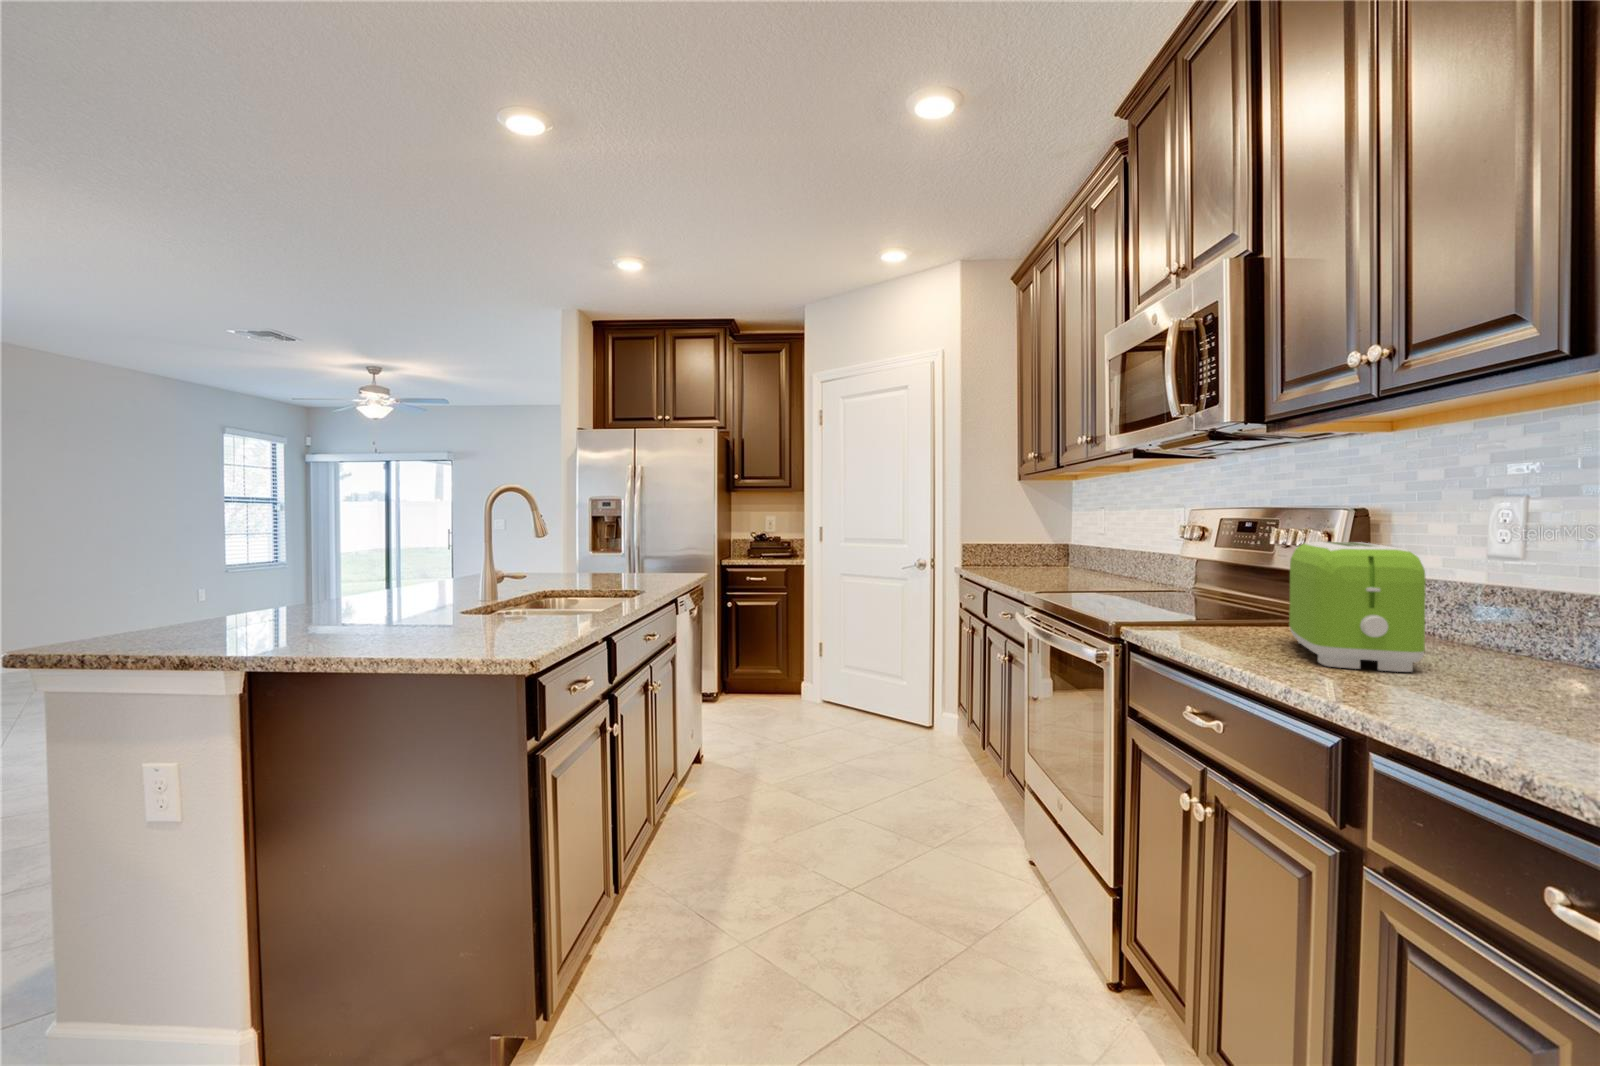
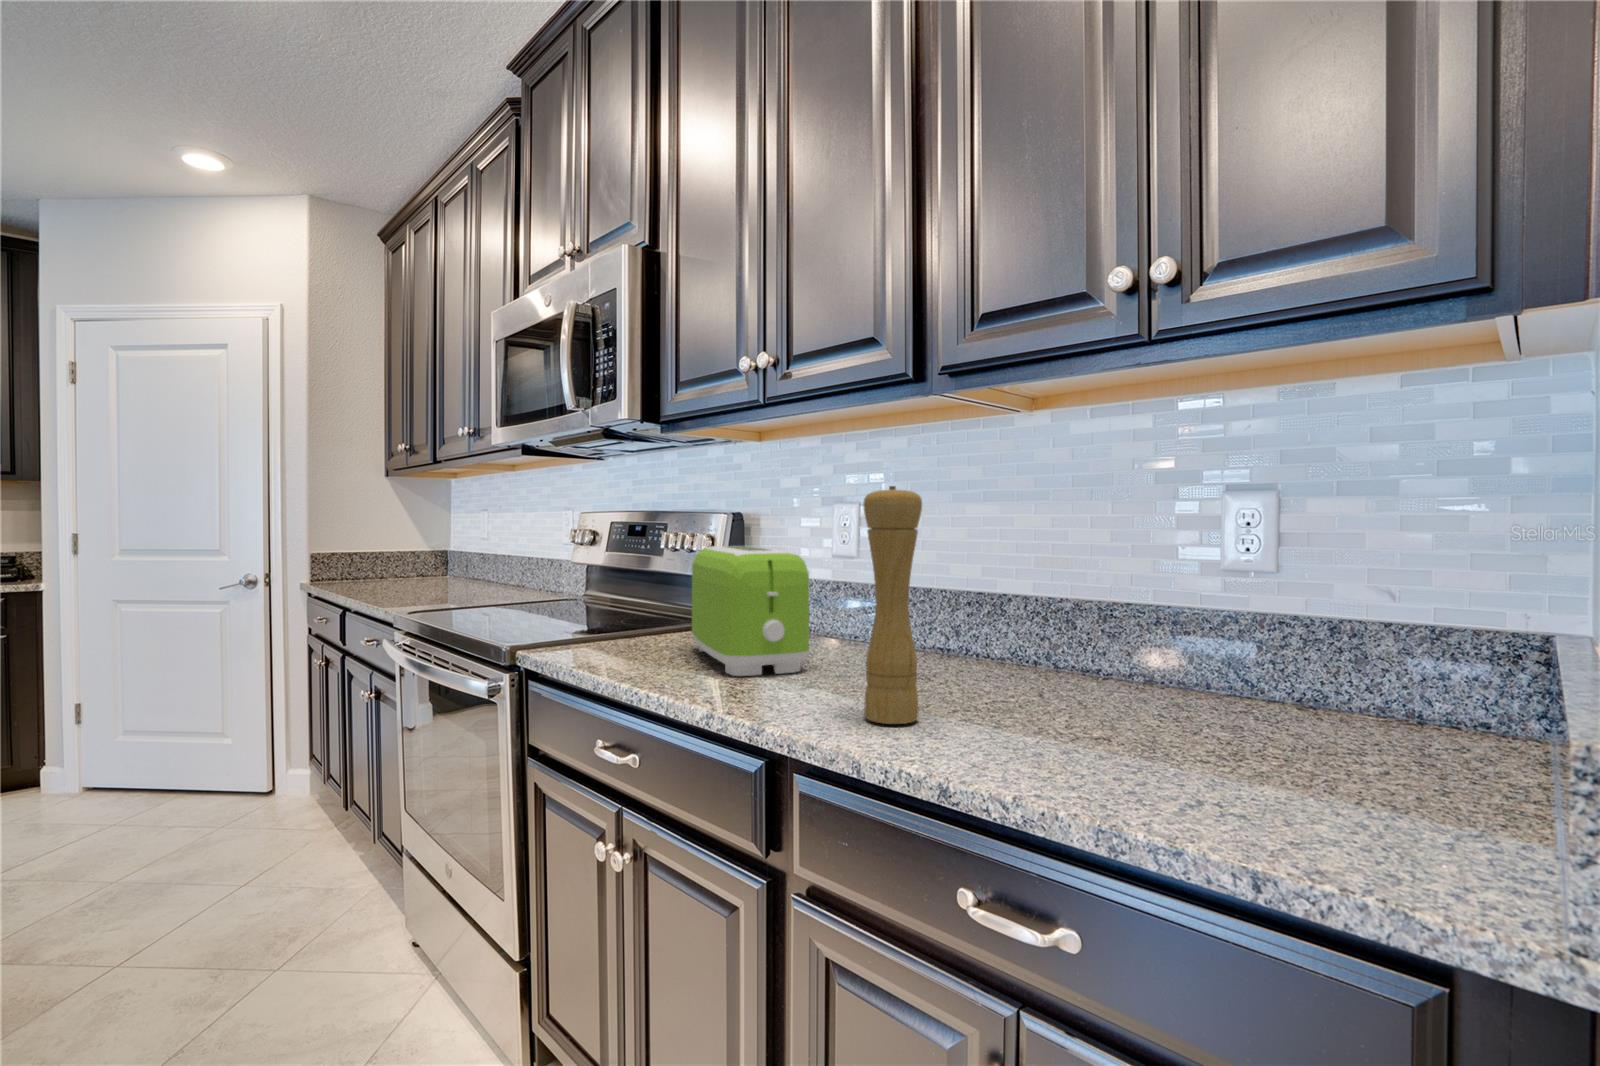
pepper mill: none [1465,480,1549,728] -> present [863,486,922,724]

